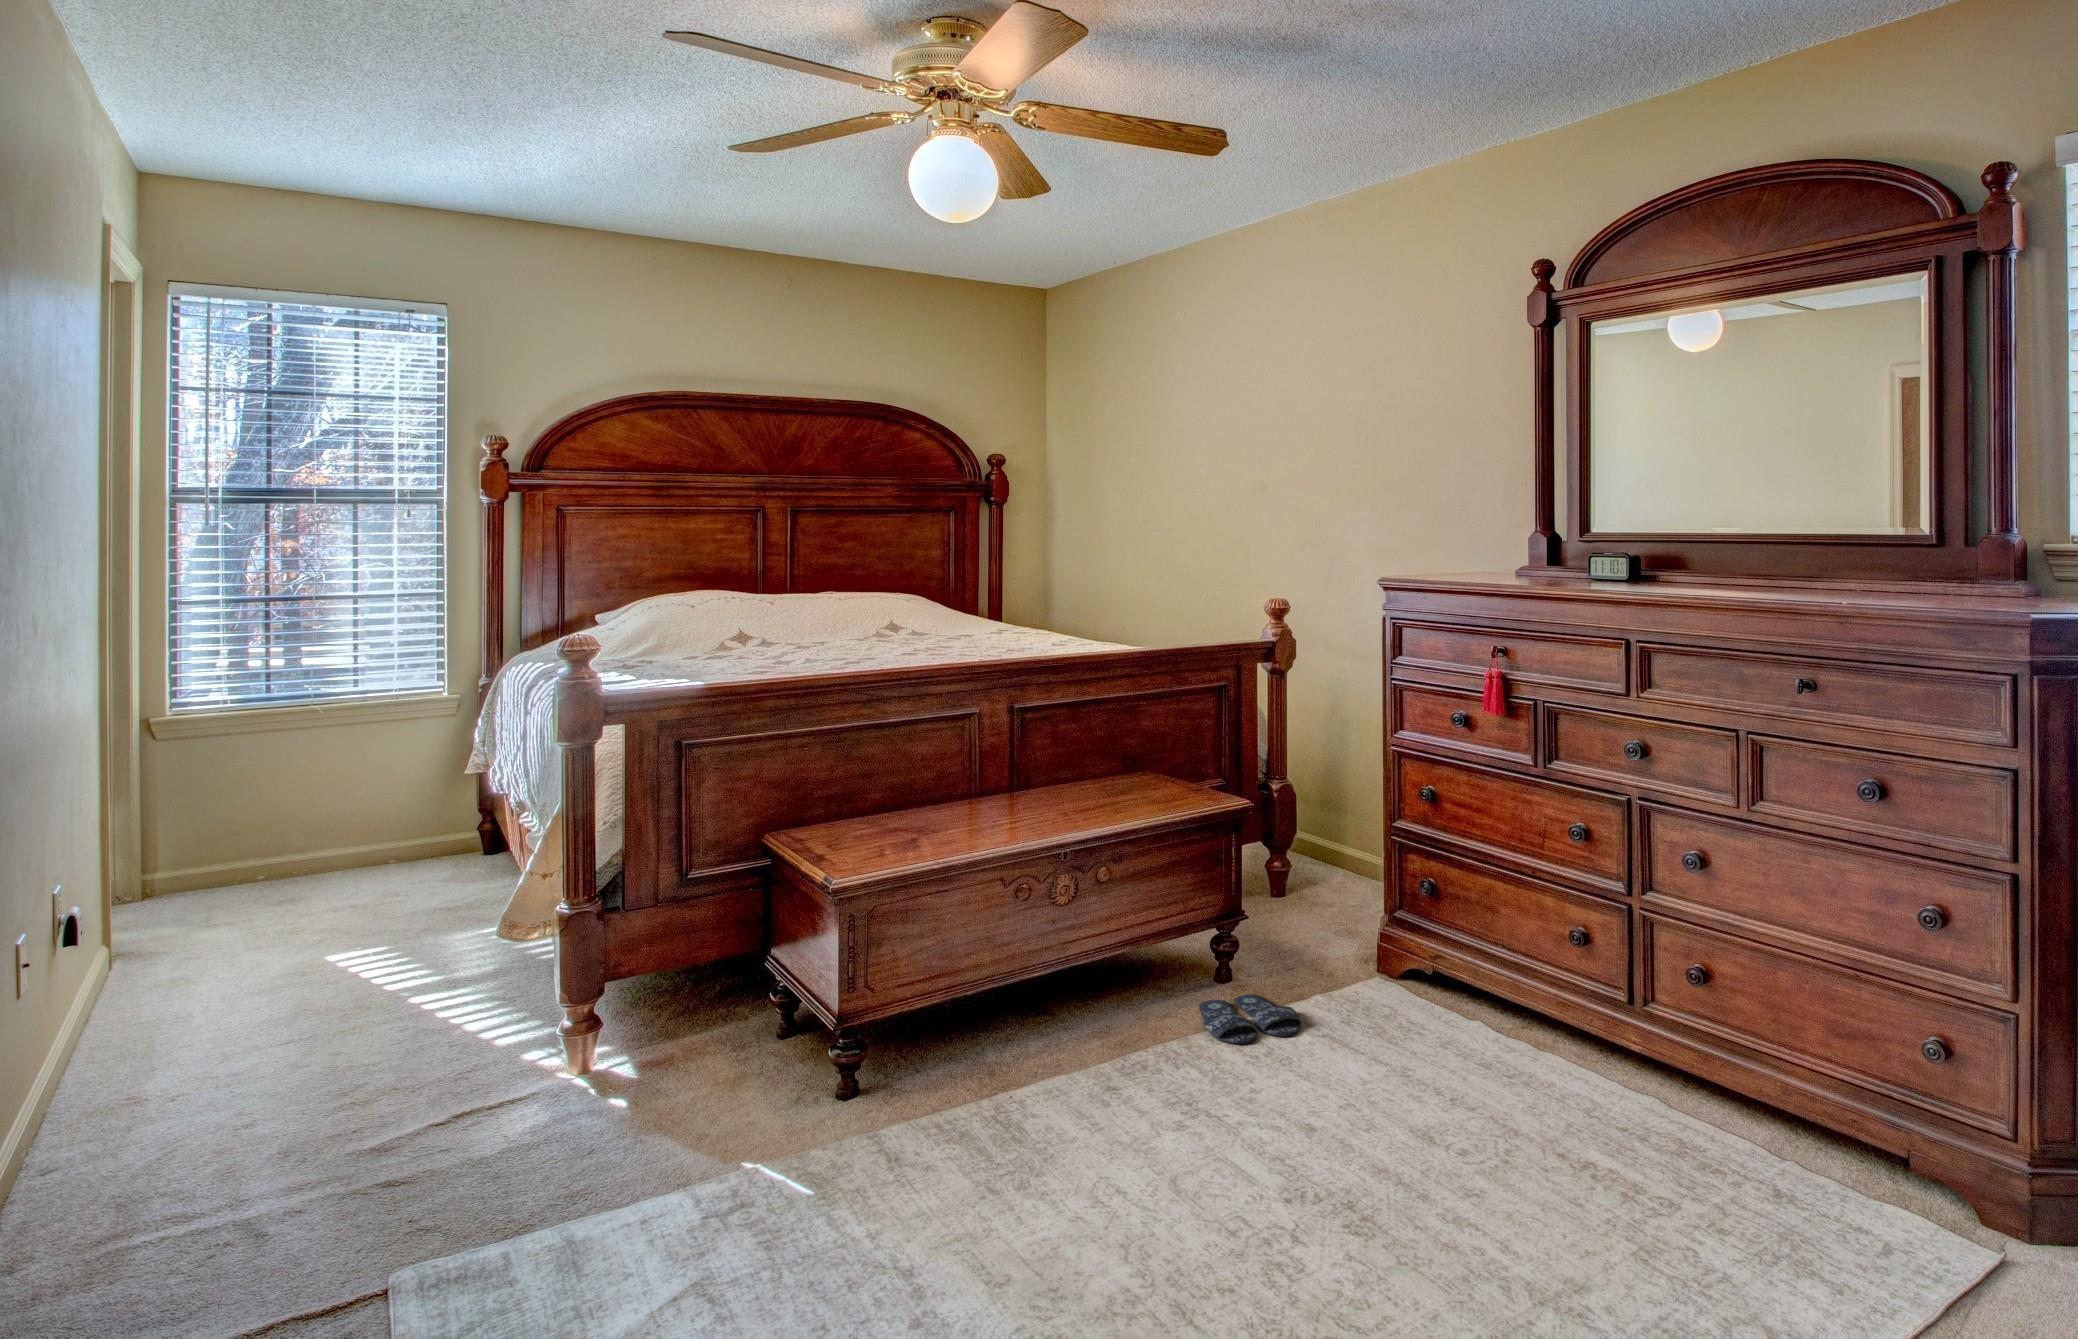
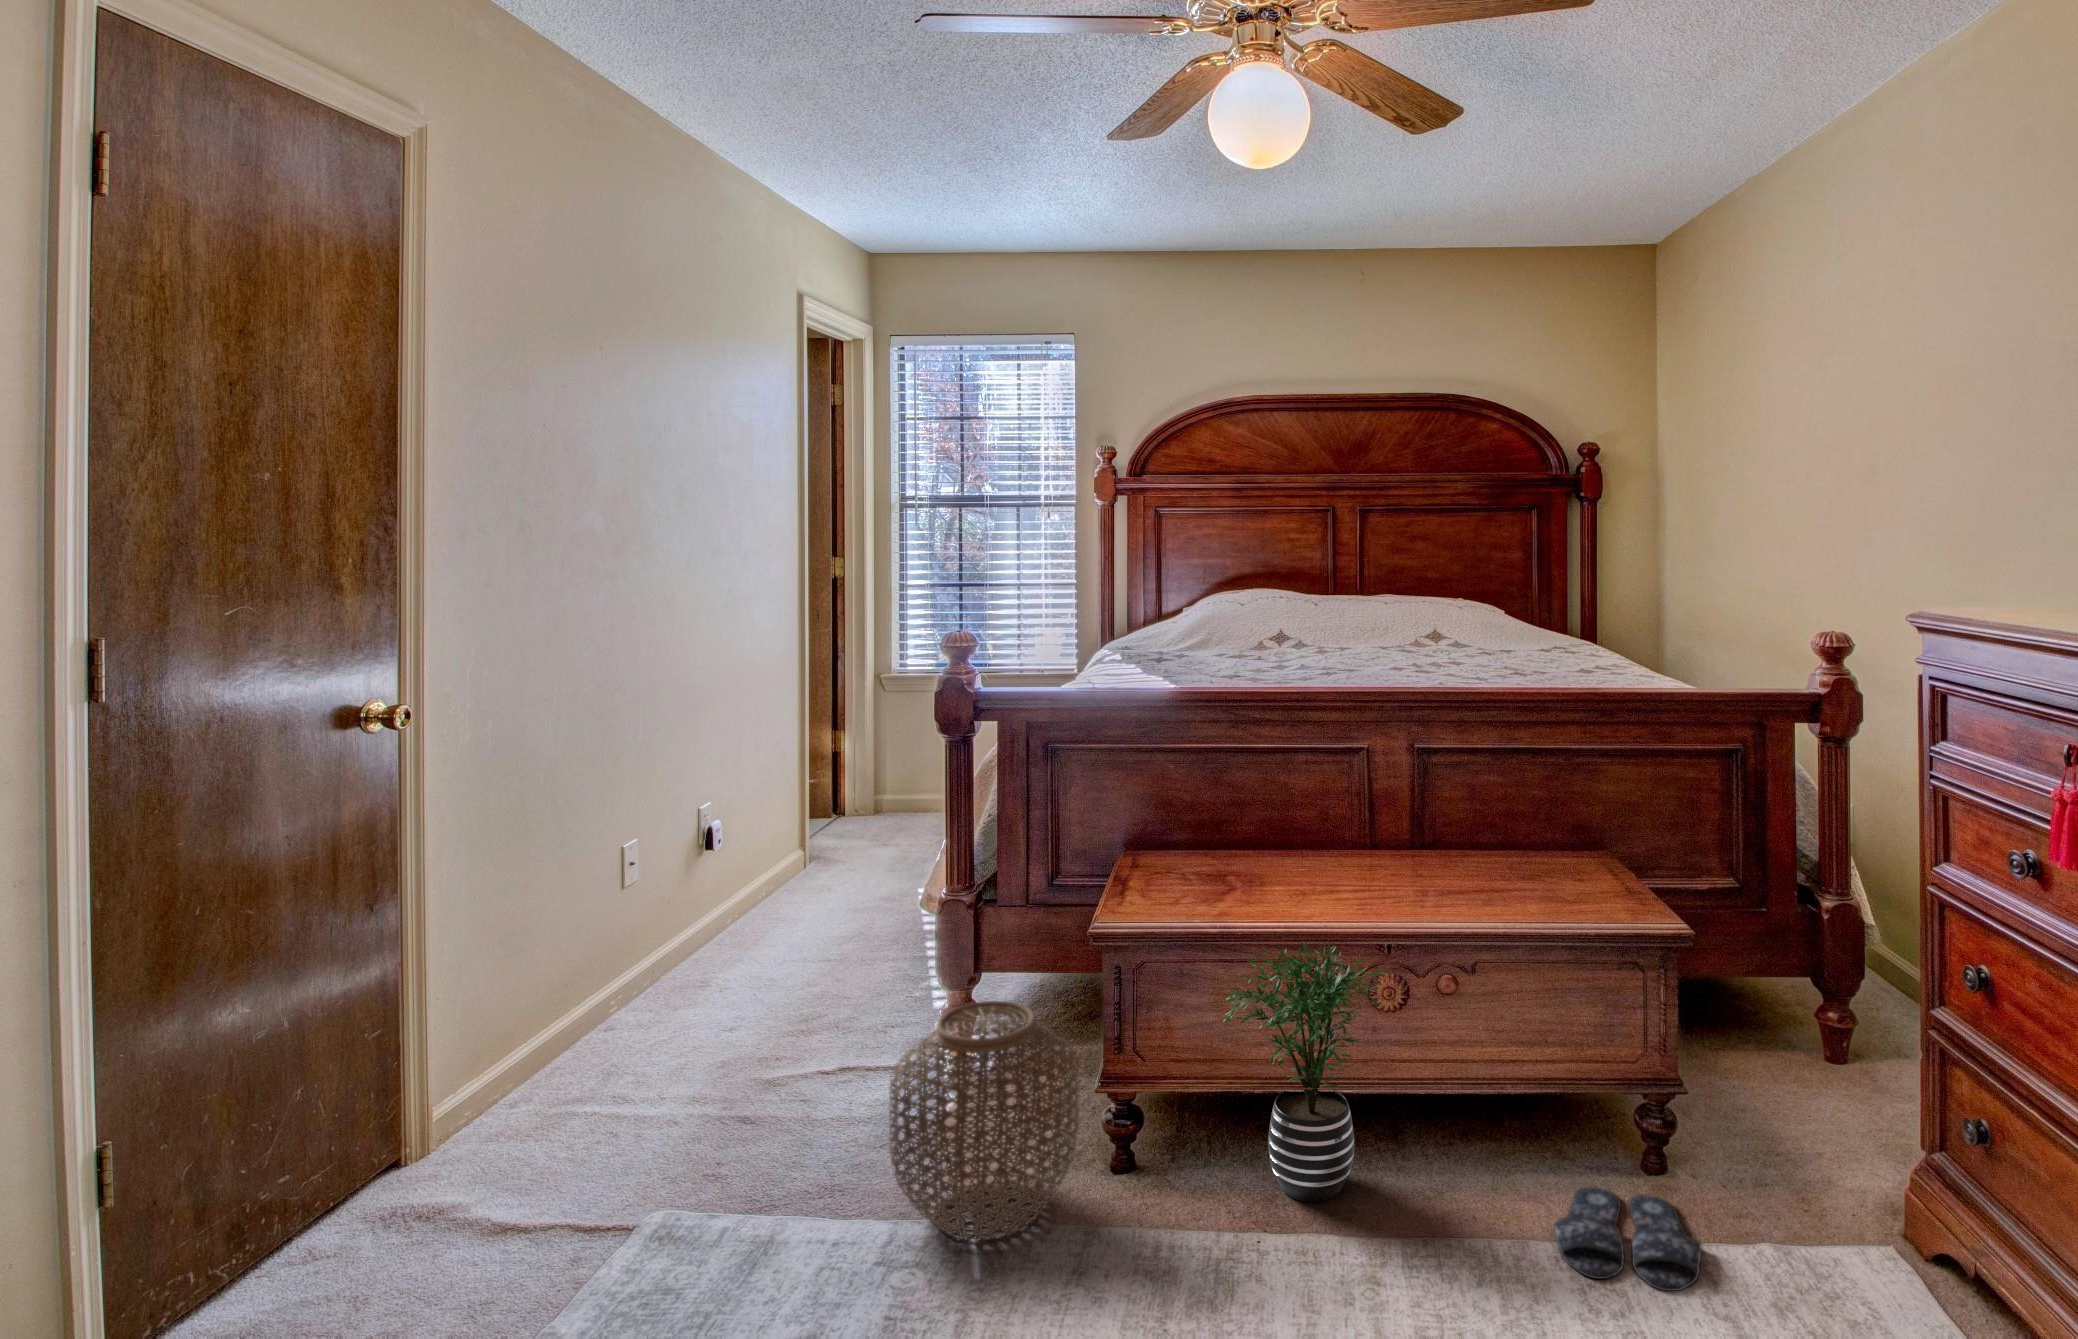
potted plant: none [944,860,1080,1067] -> present [1224,942,1385,1202]
woven basket: none [672,963,856,1177] -> present [889,1001,1079,1240]

